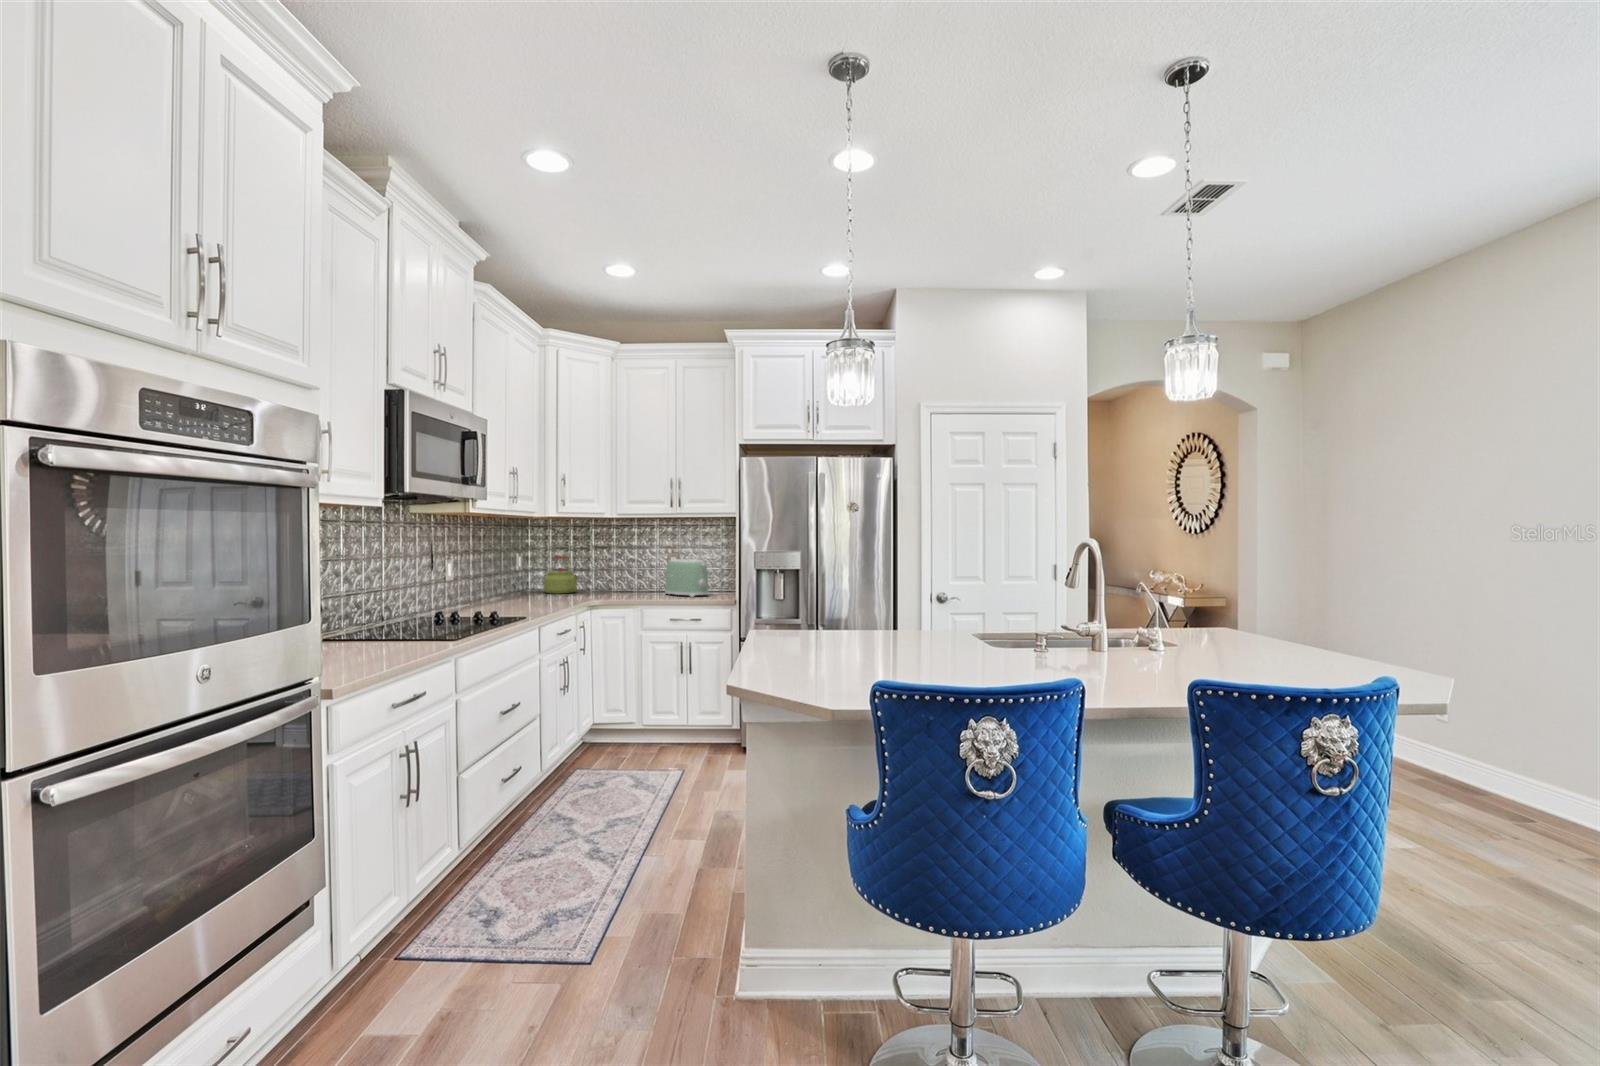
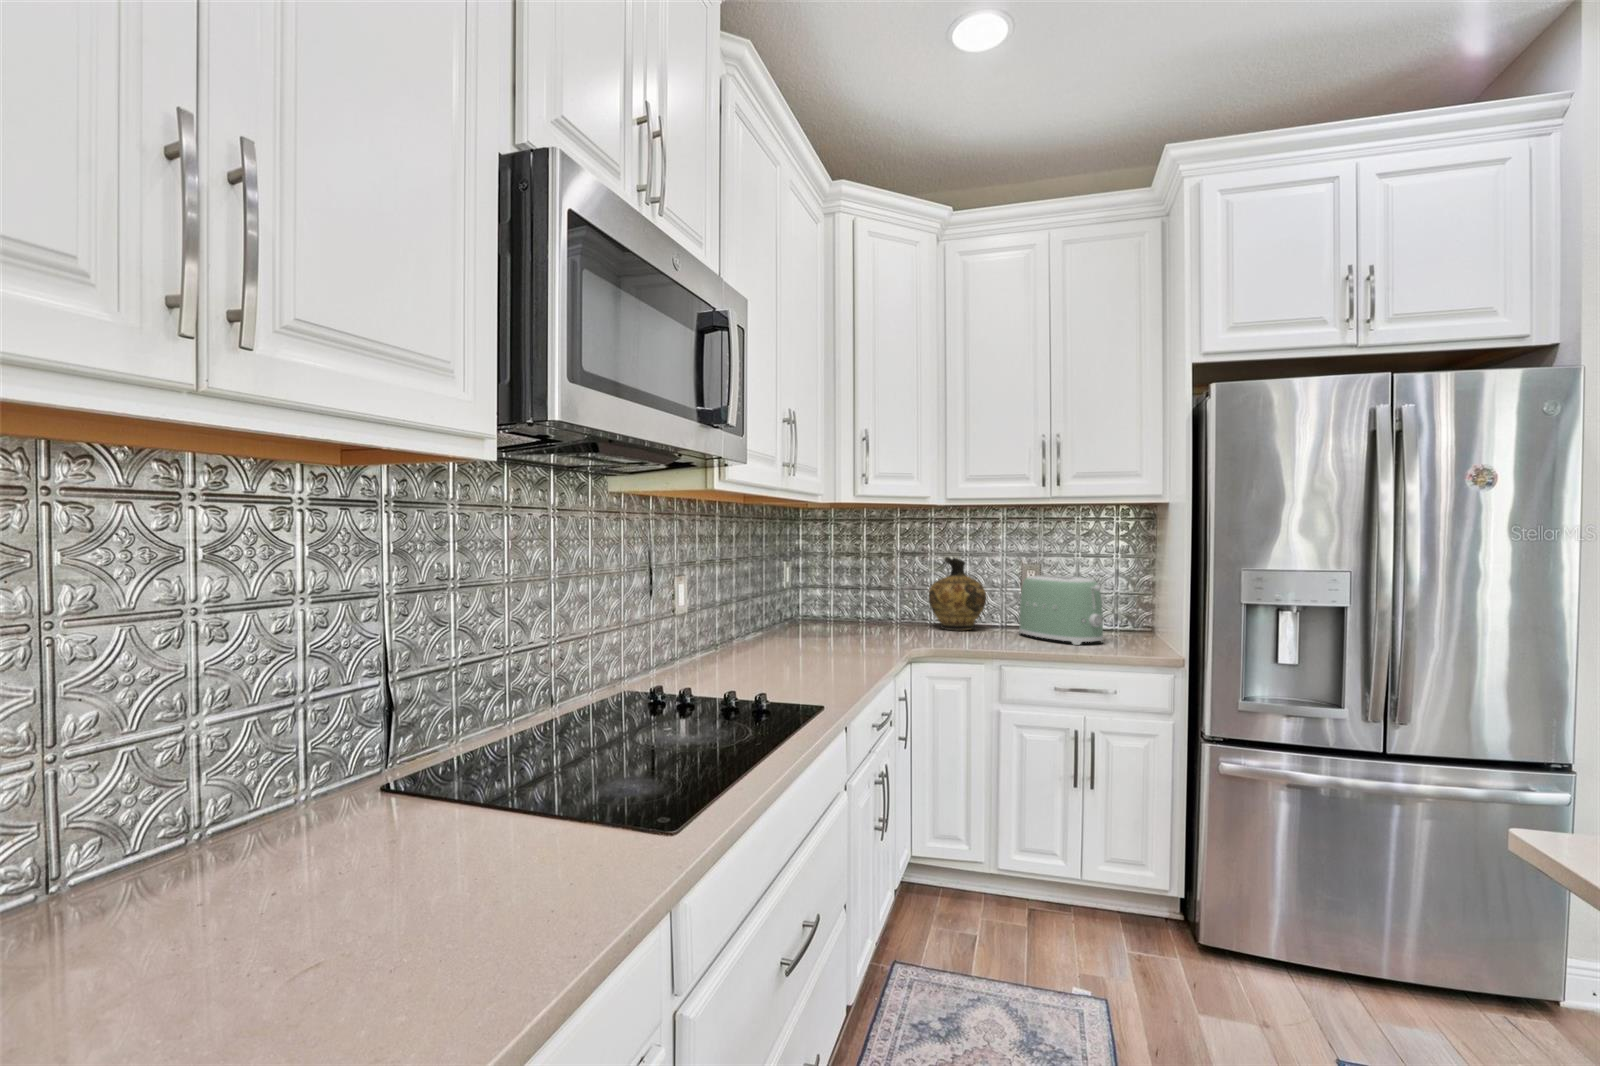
ceramic jug: none [612,549,649,594] -> present [929,557,986,630]
kettle: present [544,556,577,594] -> none [822,565,873,626]

